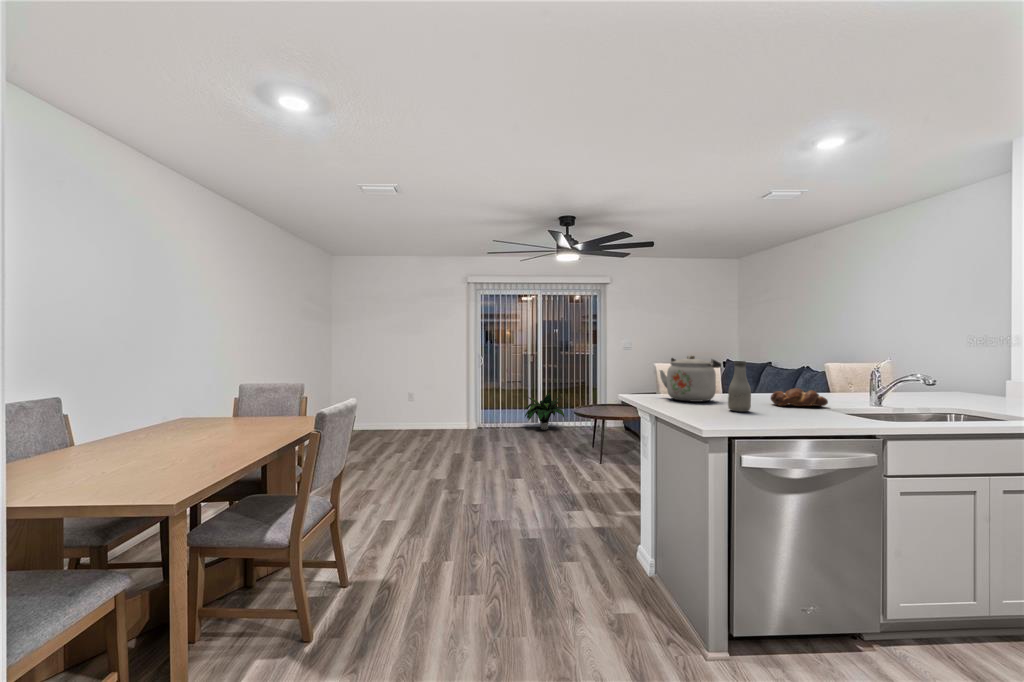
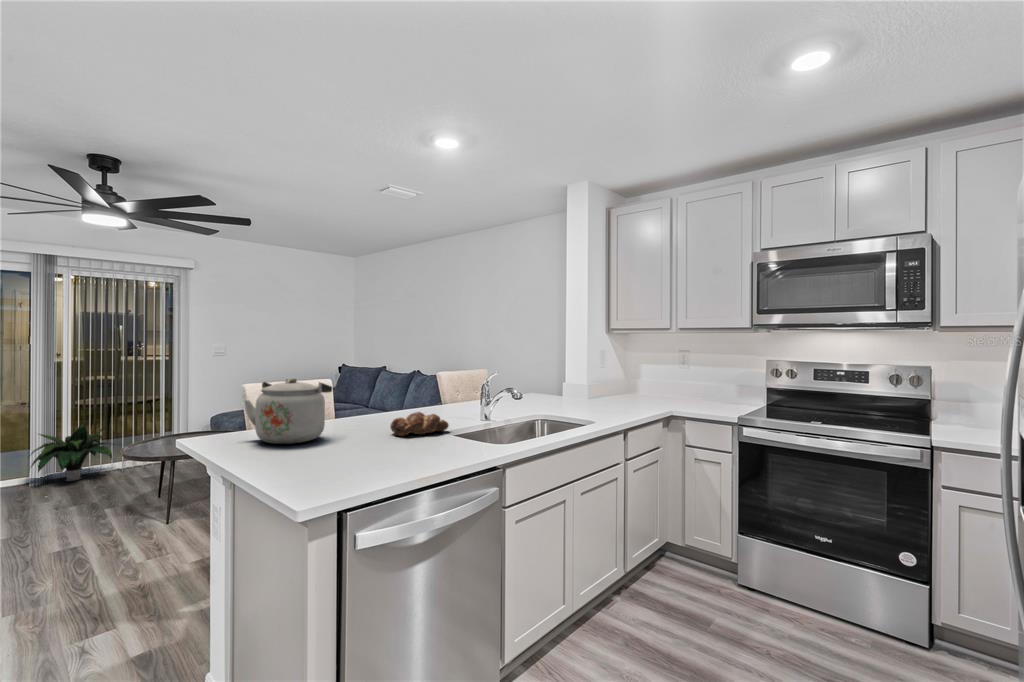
bottle: present [728,361,751,412] -> none [340,387,369,456]

